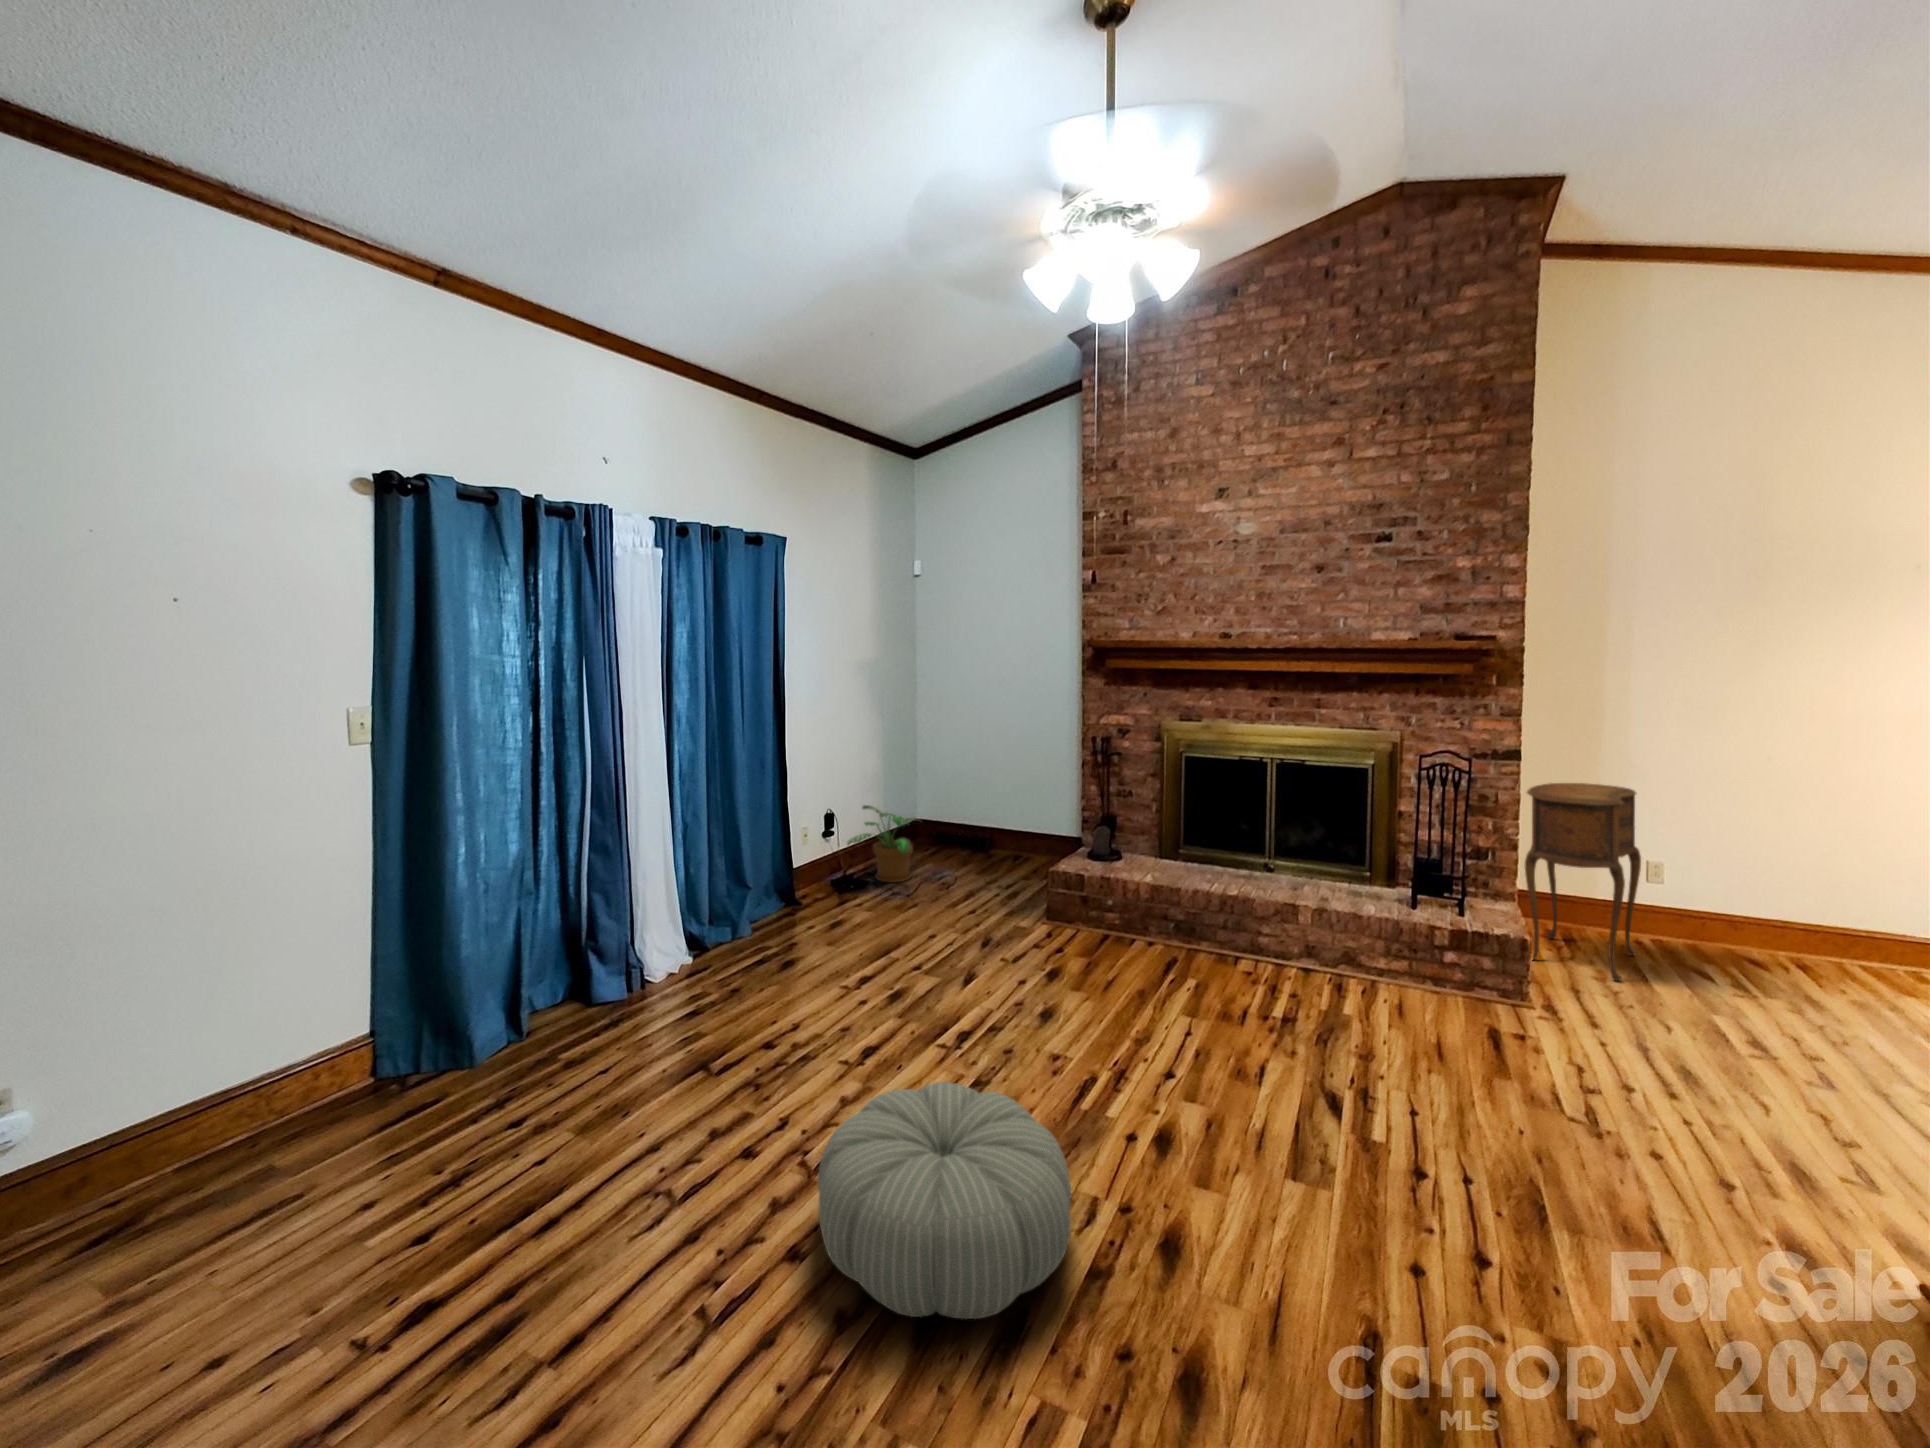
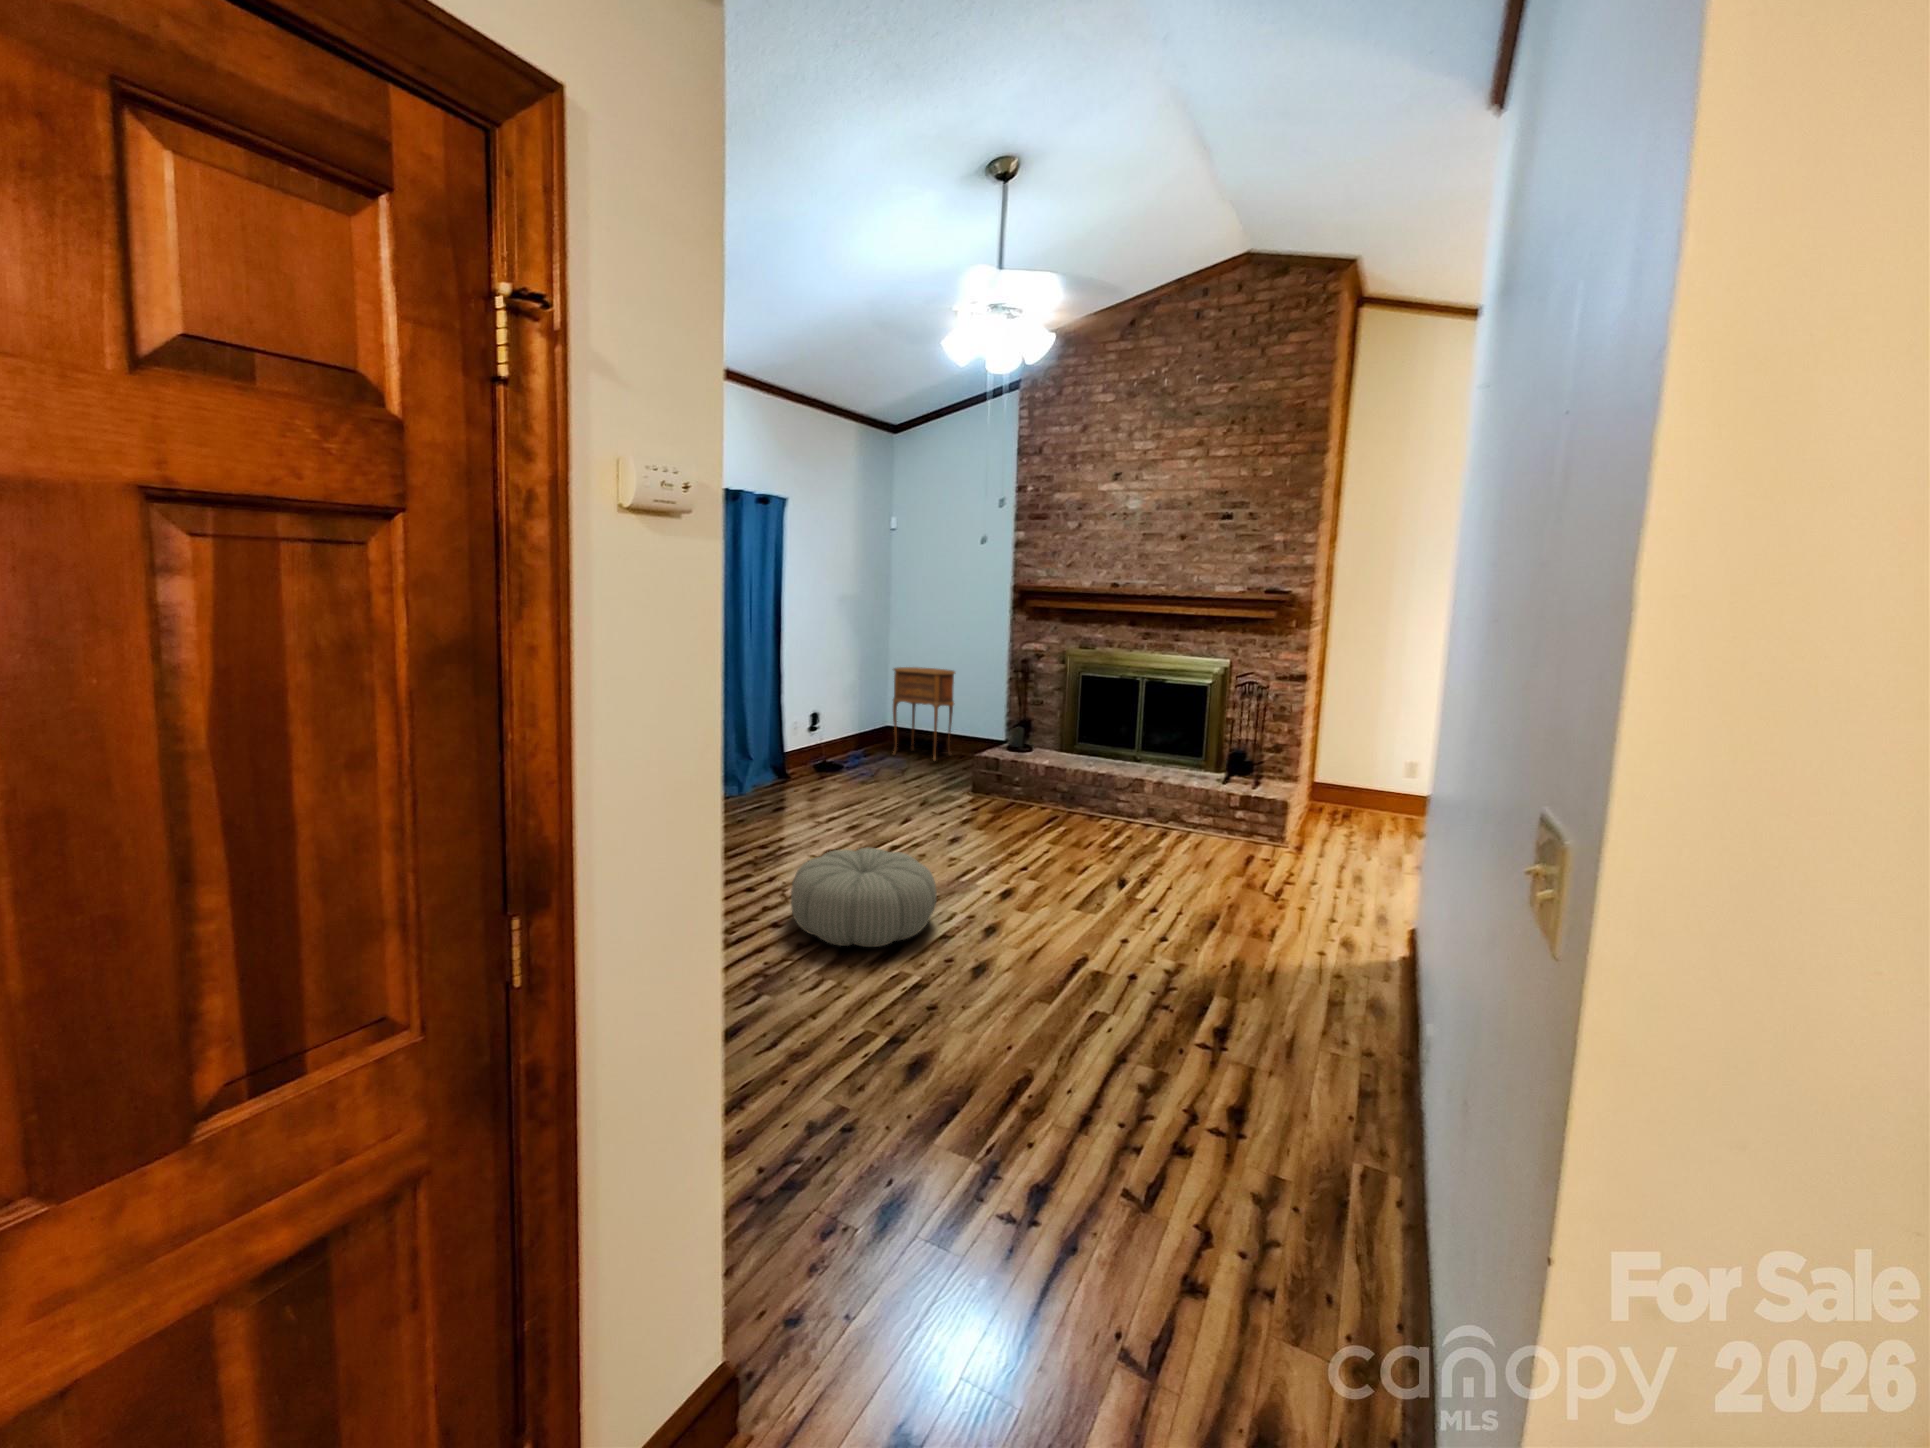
side table: present [1525,783,1641,981] -> present [892,667,955,761]
potted plant: present [847,805,918,882] -> none [828,711,886,769]

